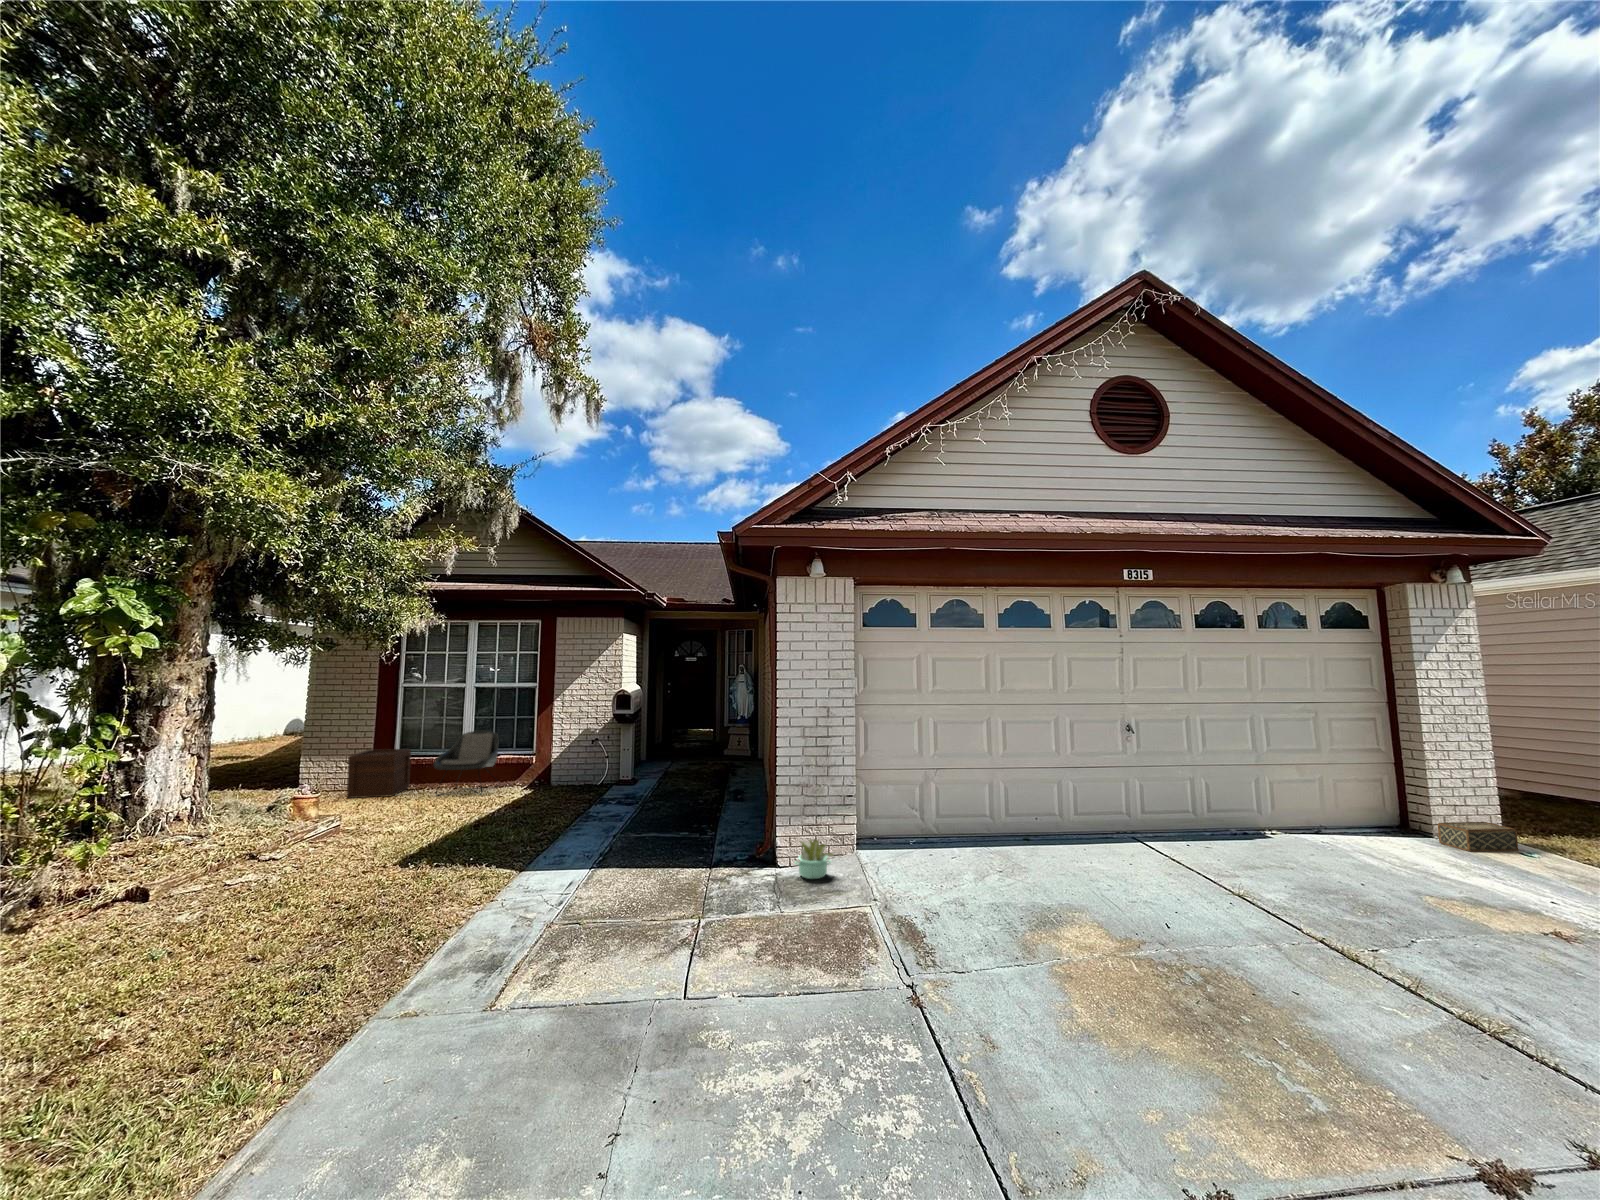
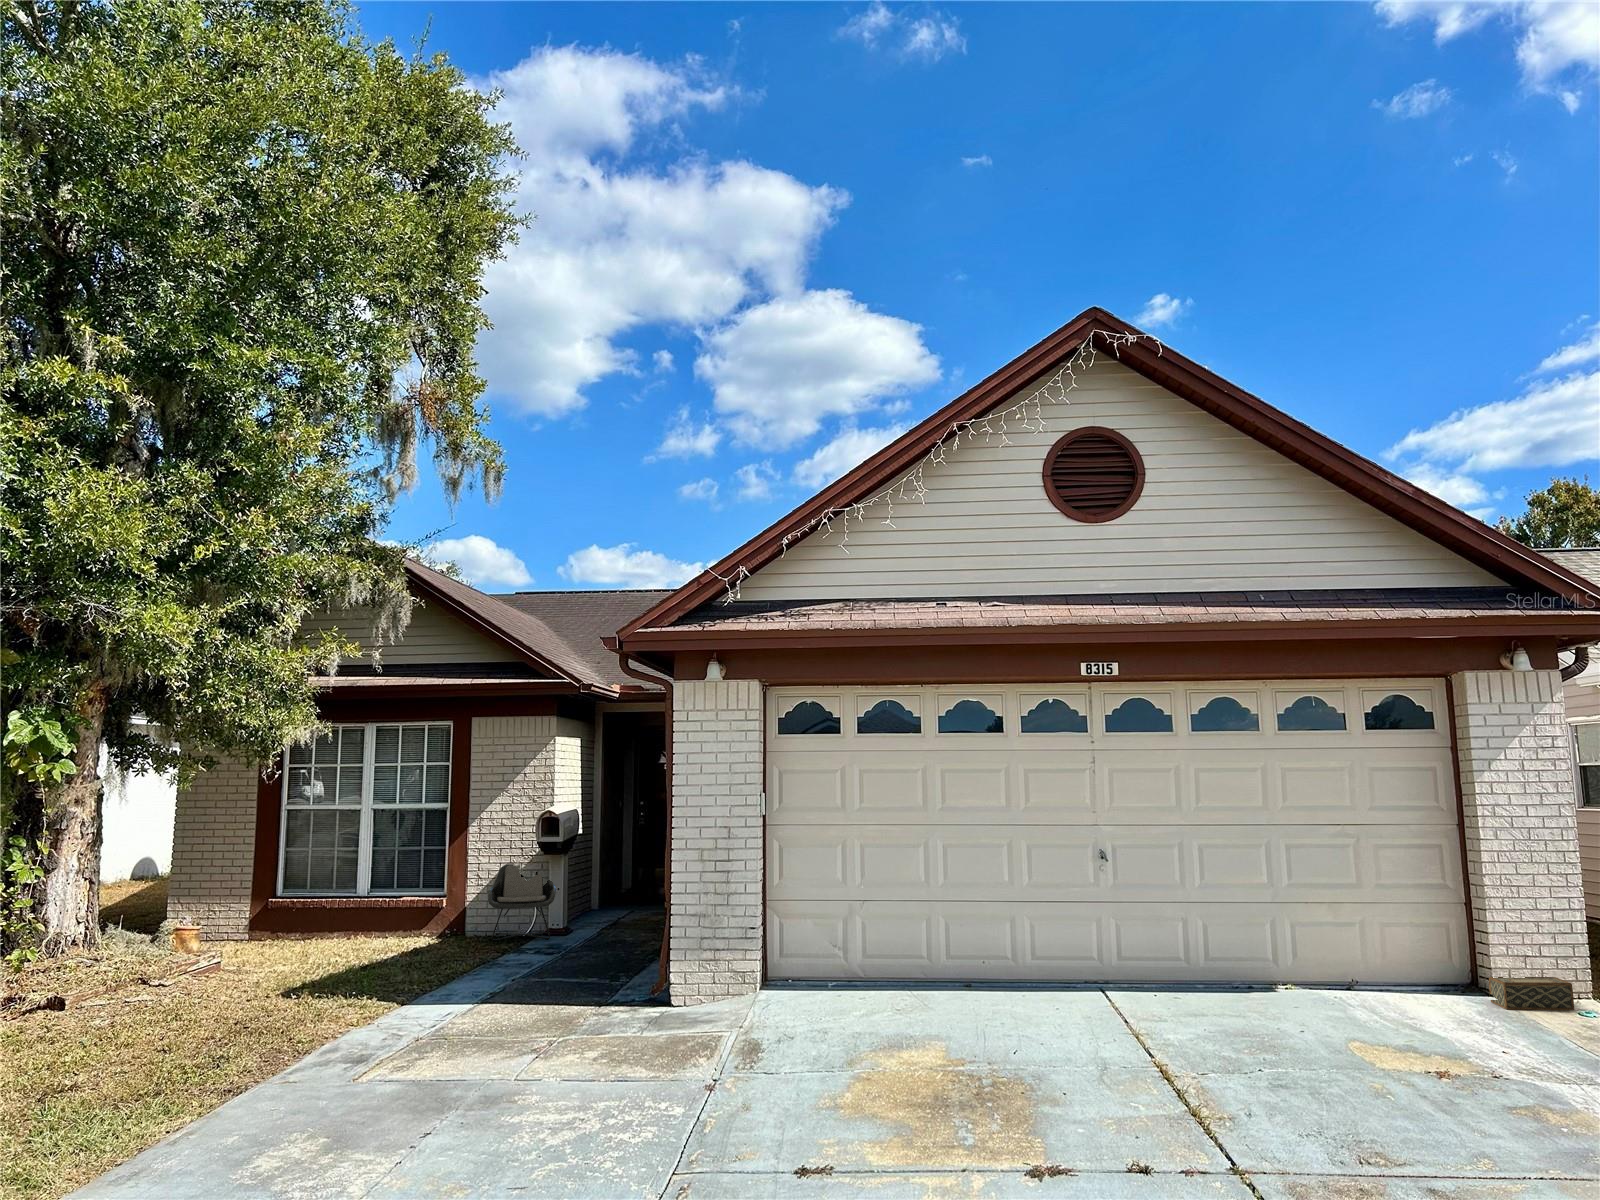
lounge chair: present [434,731,498,796] -> present [488,865,556,942]
wooden crate: present [347,749,411,798] -> none [229,886,301,944]
decorative plant: present [795,840,834,879] -> none [681,971,724,1012]

